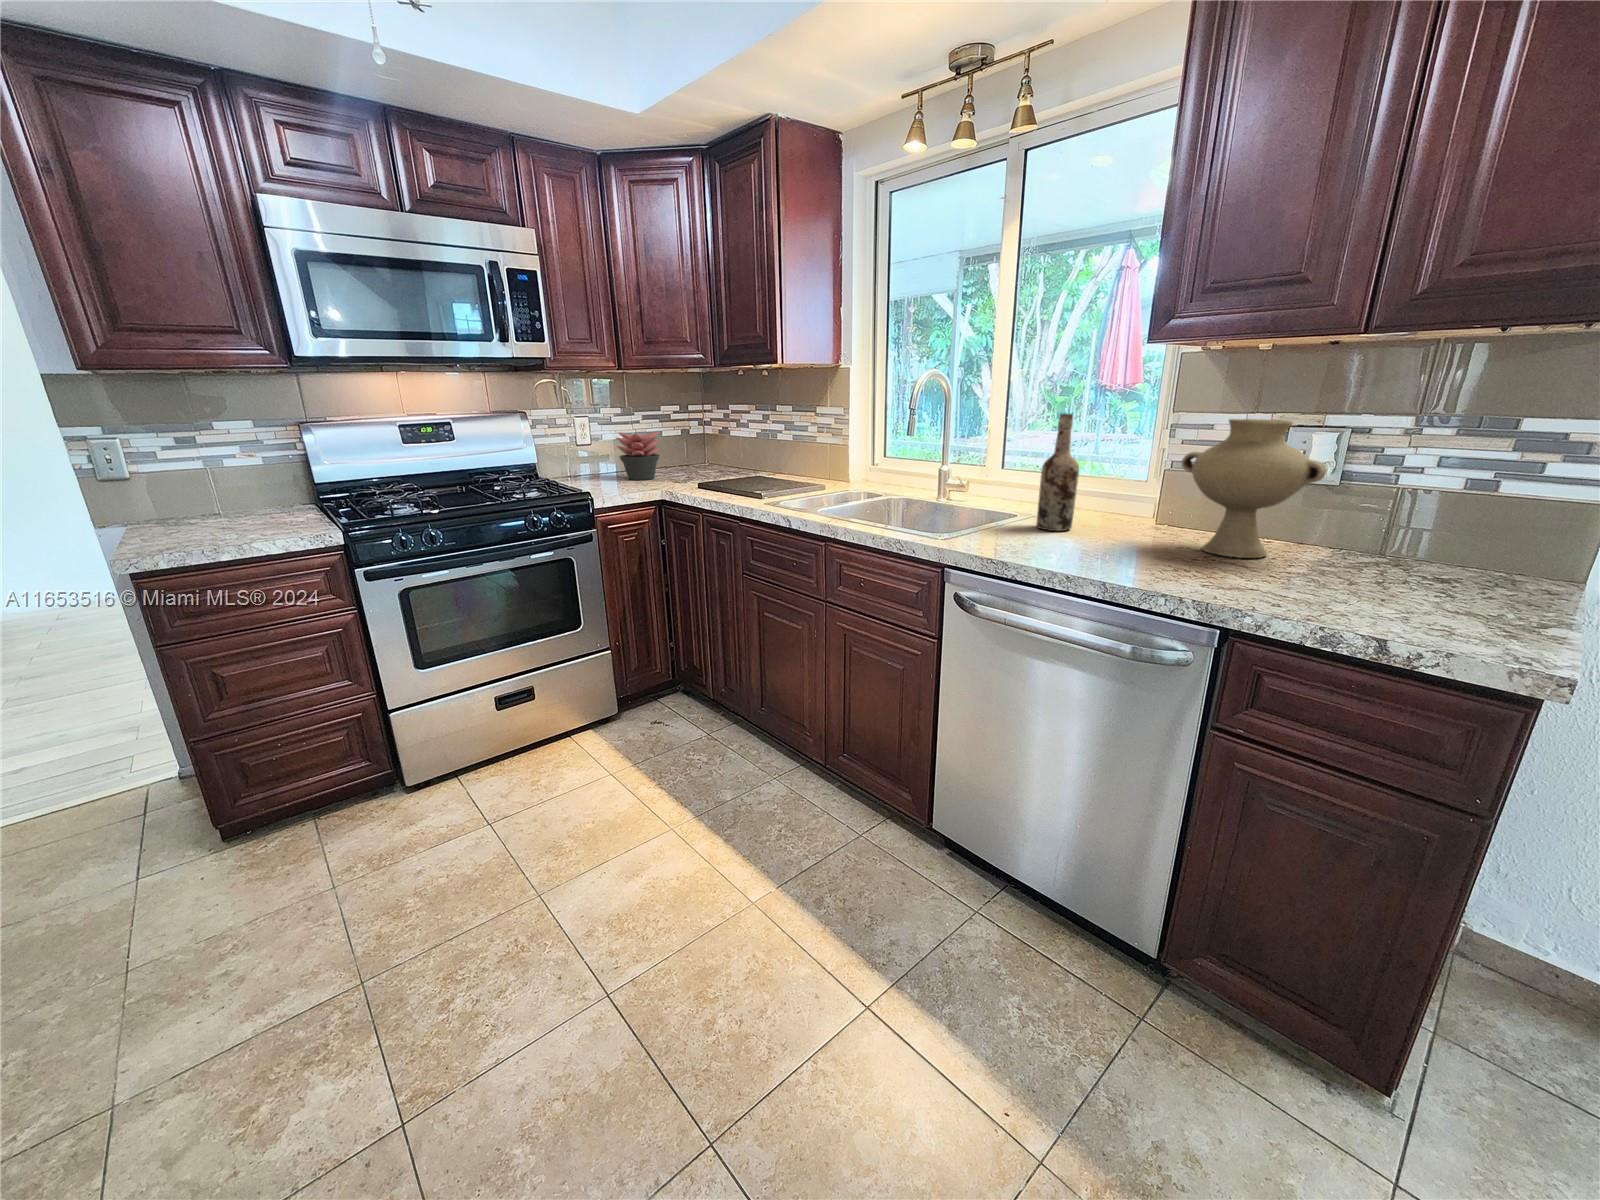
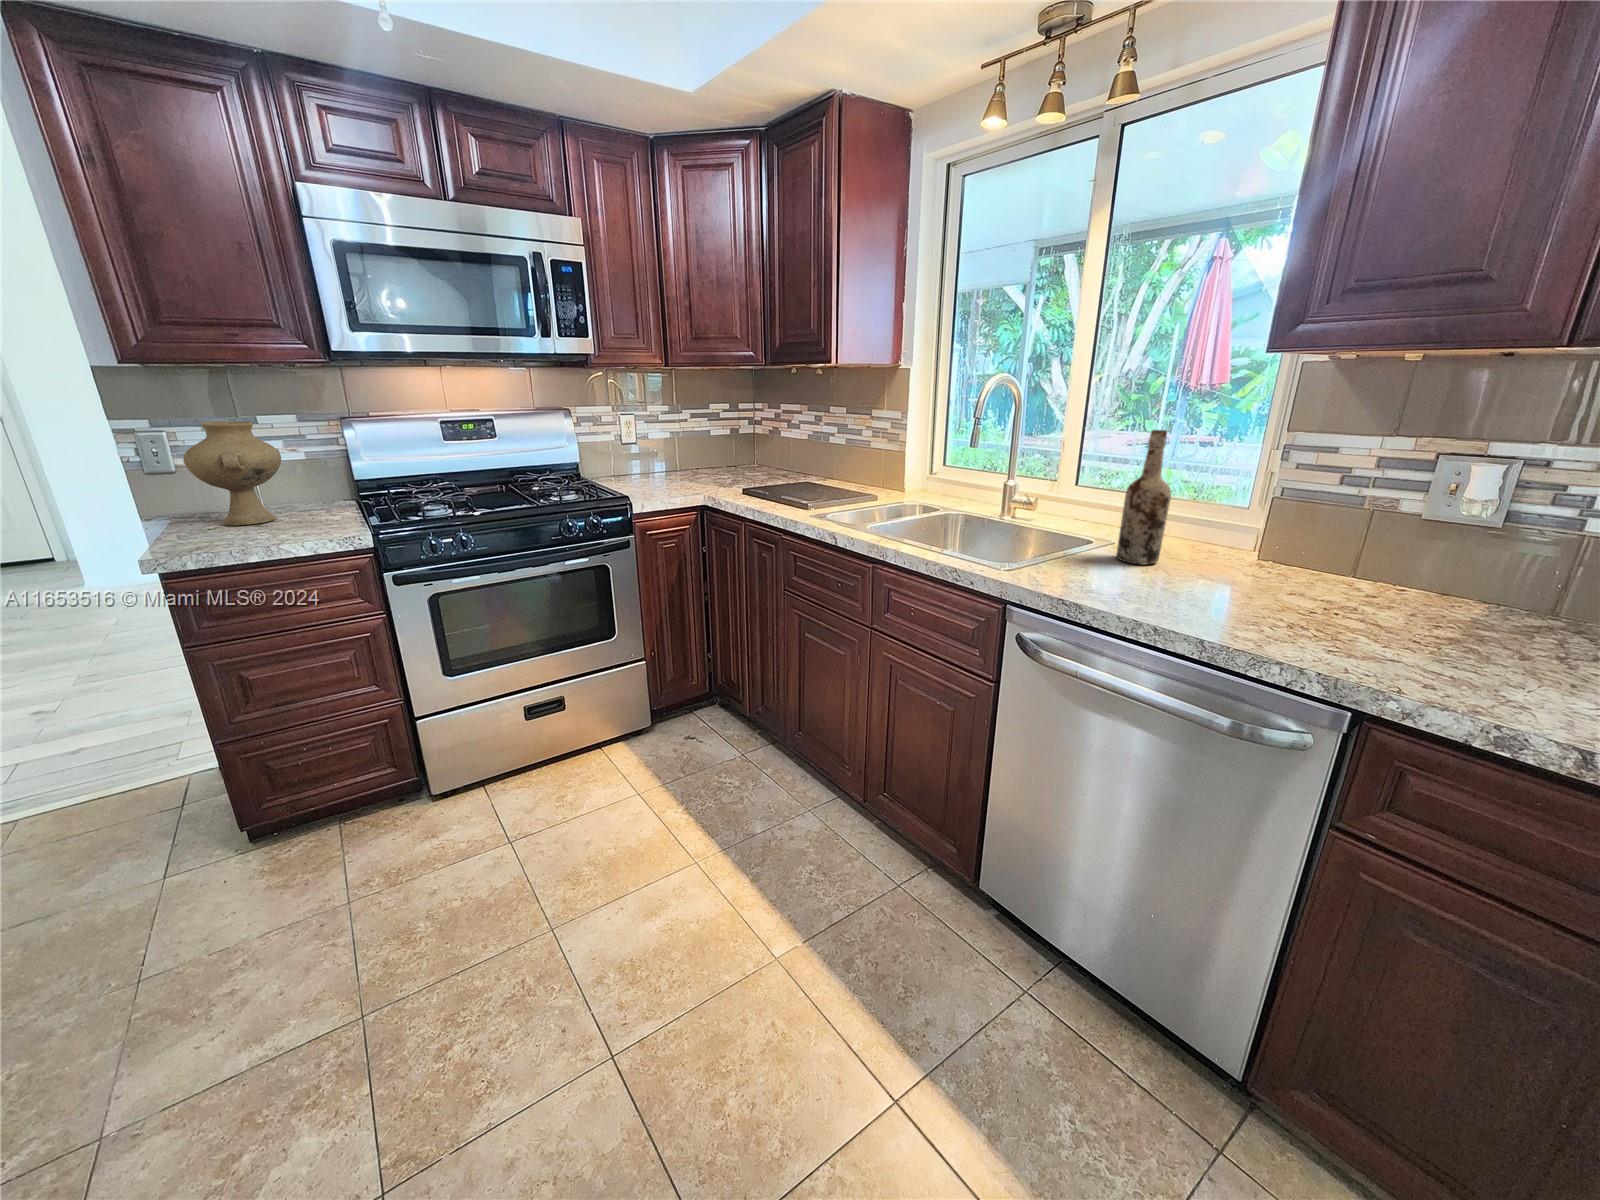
vase: present [1182,419,1326,558] -> present [183,421,281,526]
succulent plant: present [616,432,660,480] -> none [659,431,706,482]

